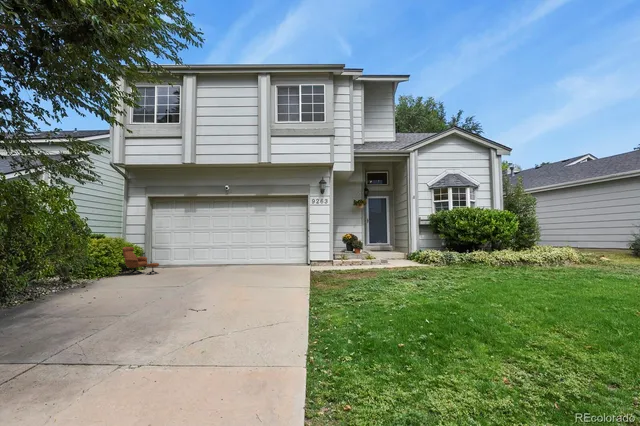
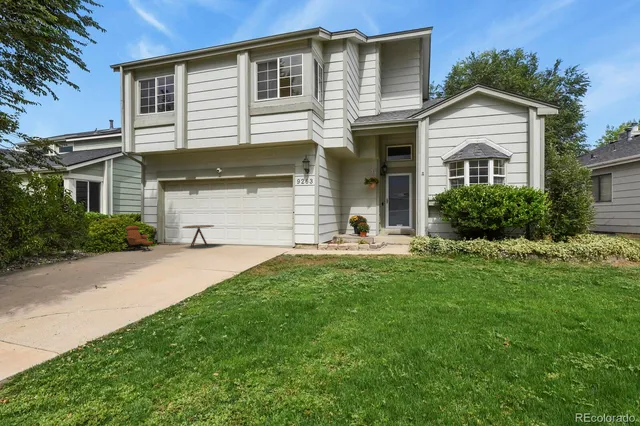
round table: none [187,245,221,270] -> present [183,225,214,248]

